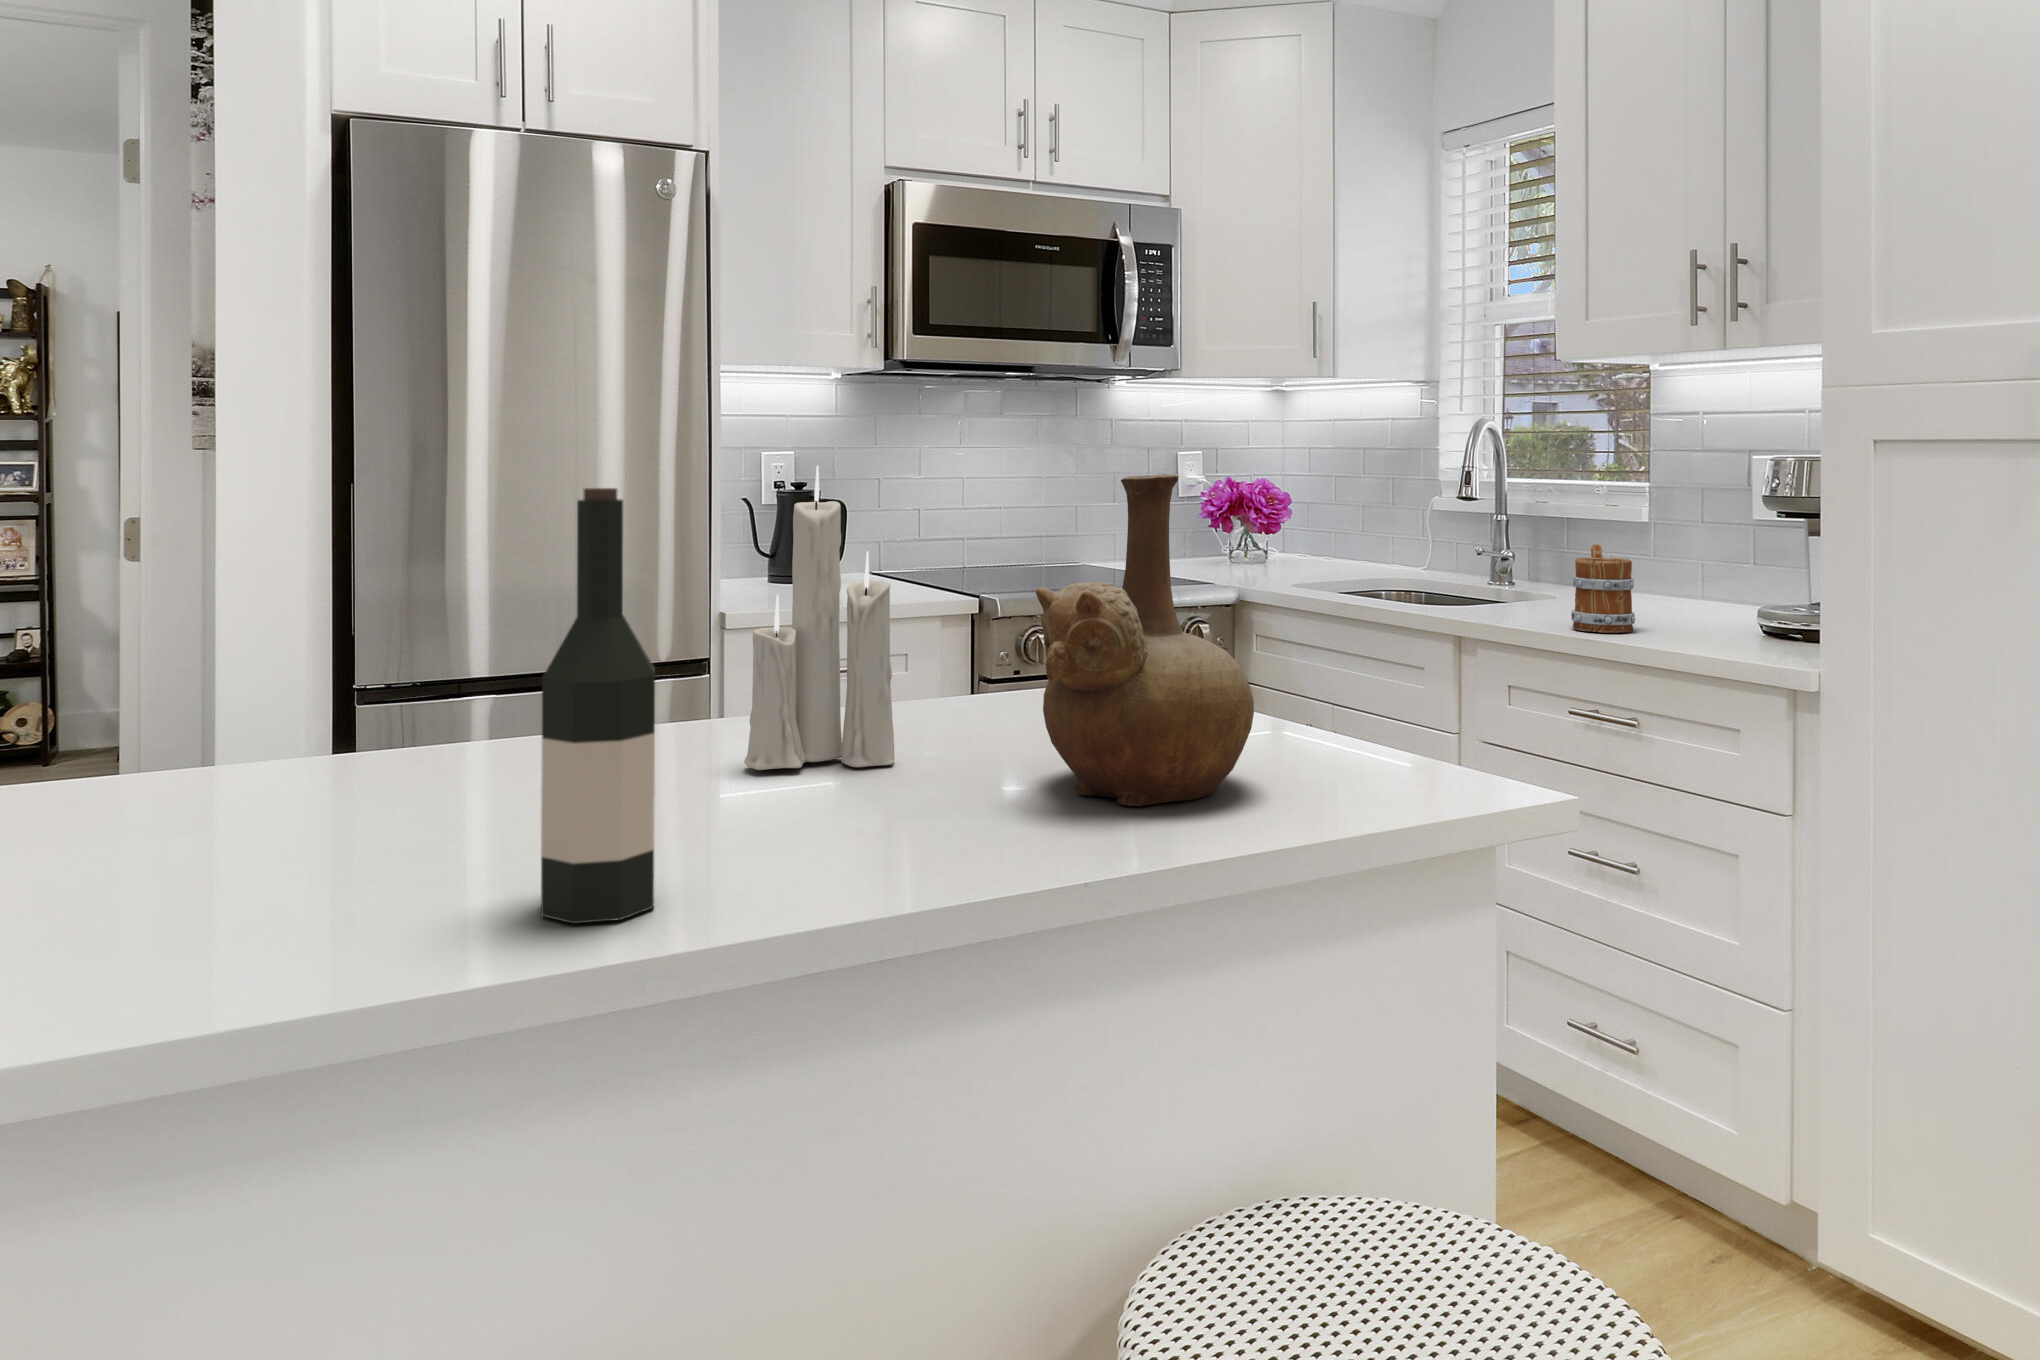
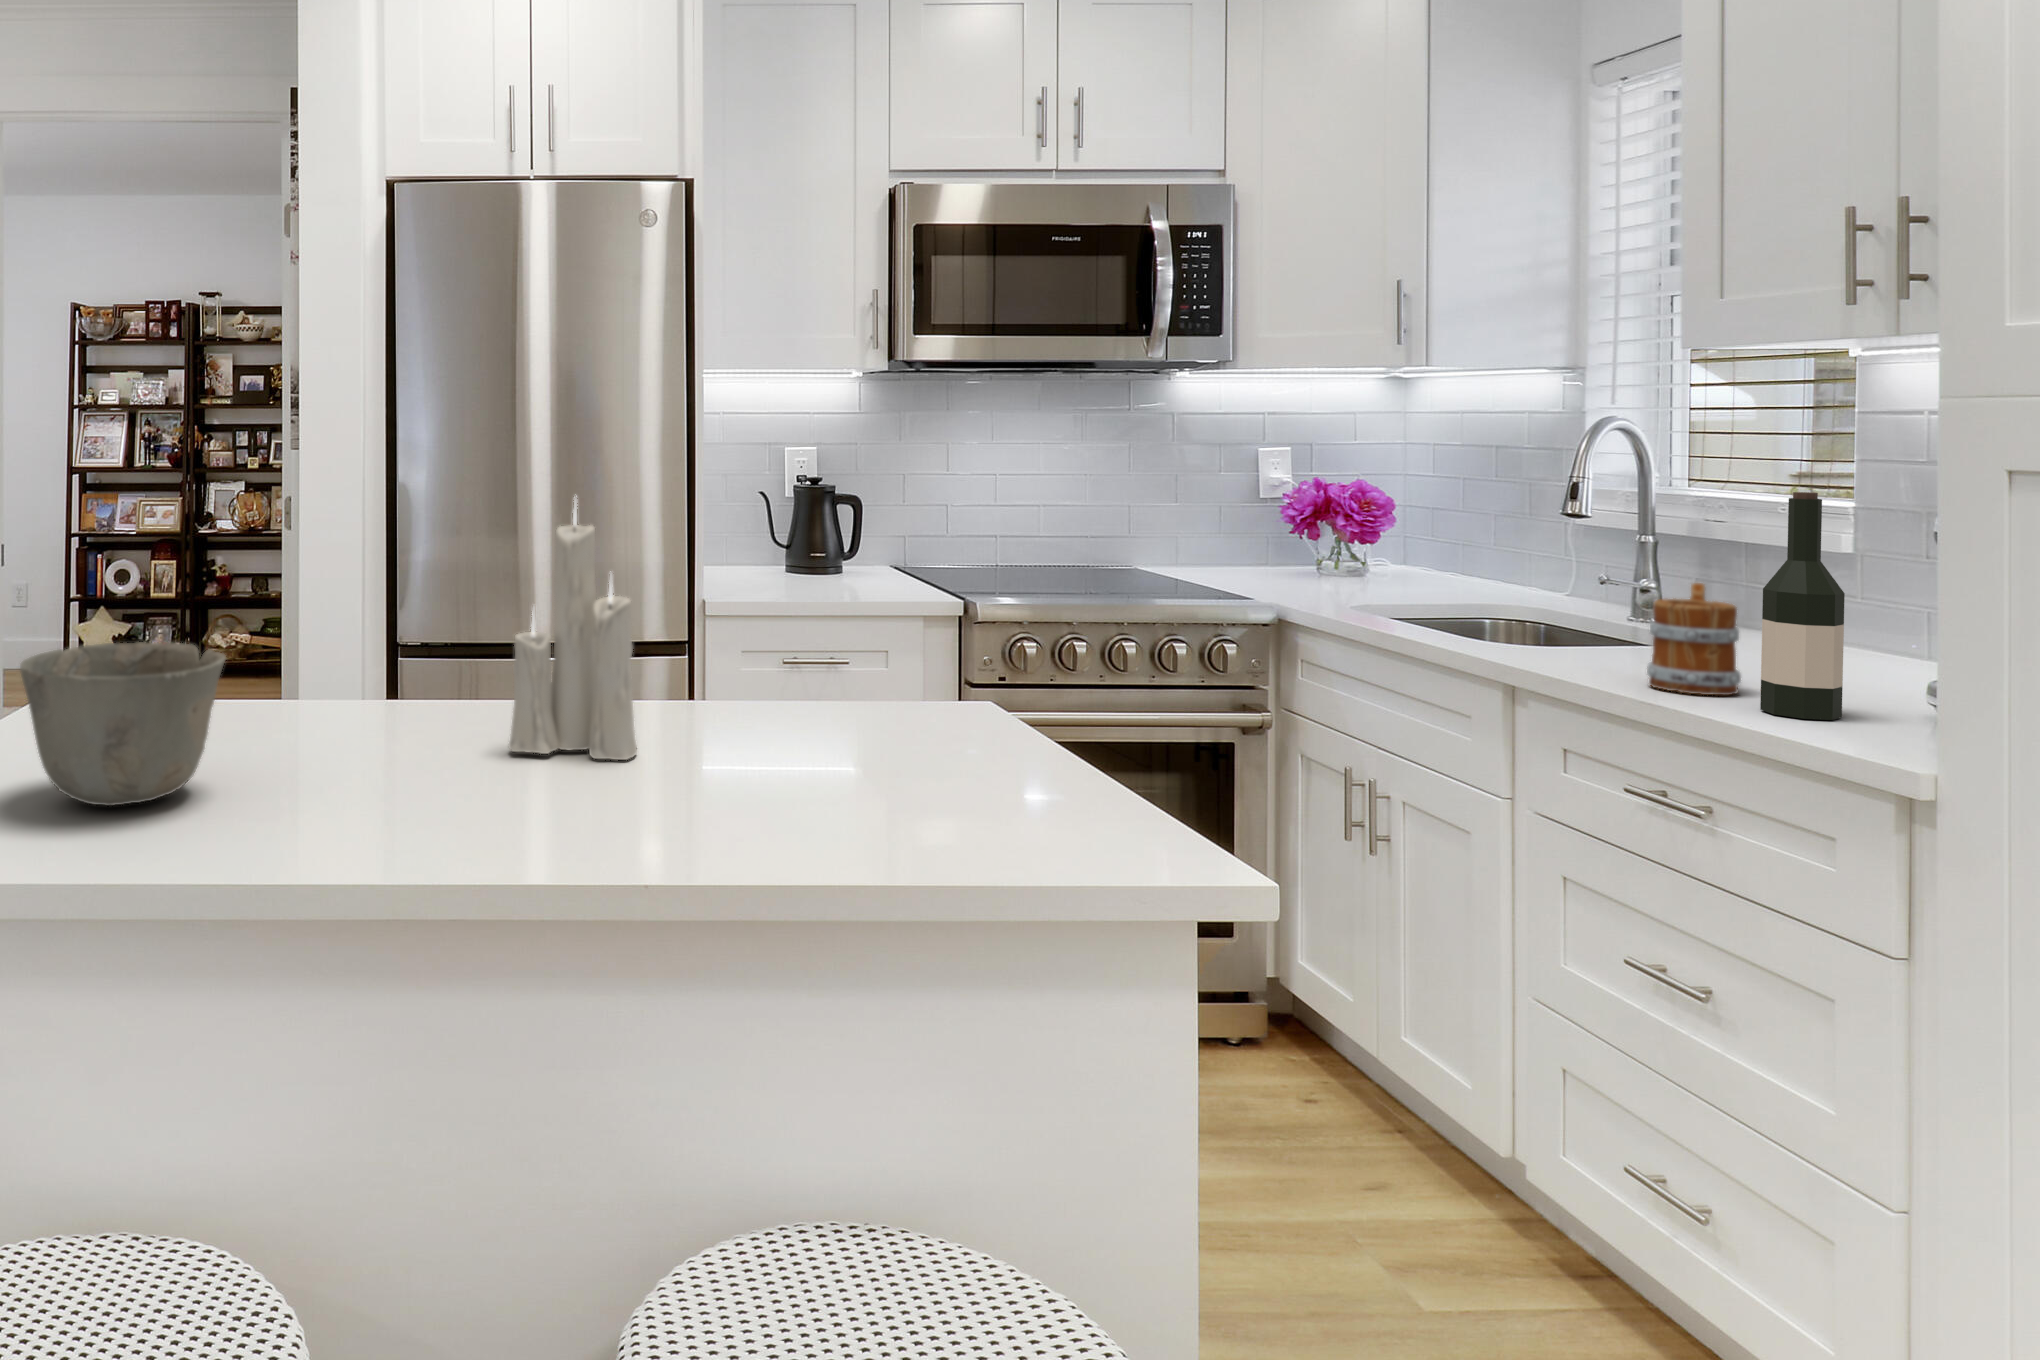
vase: present [1036,474,1254,806] -> none [690,515,918,826]
wine bottle: present [541,488,655,924] -> present [1760,492,1845,720]
ceramic bowl: none [143,665,452,896] -> present [20,642,225,806]

